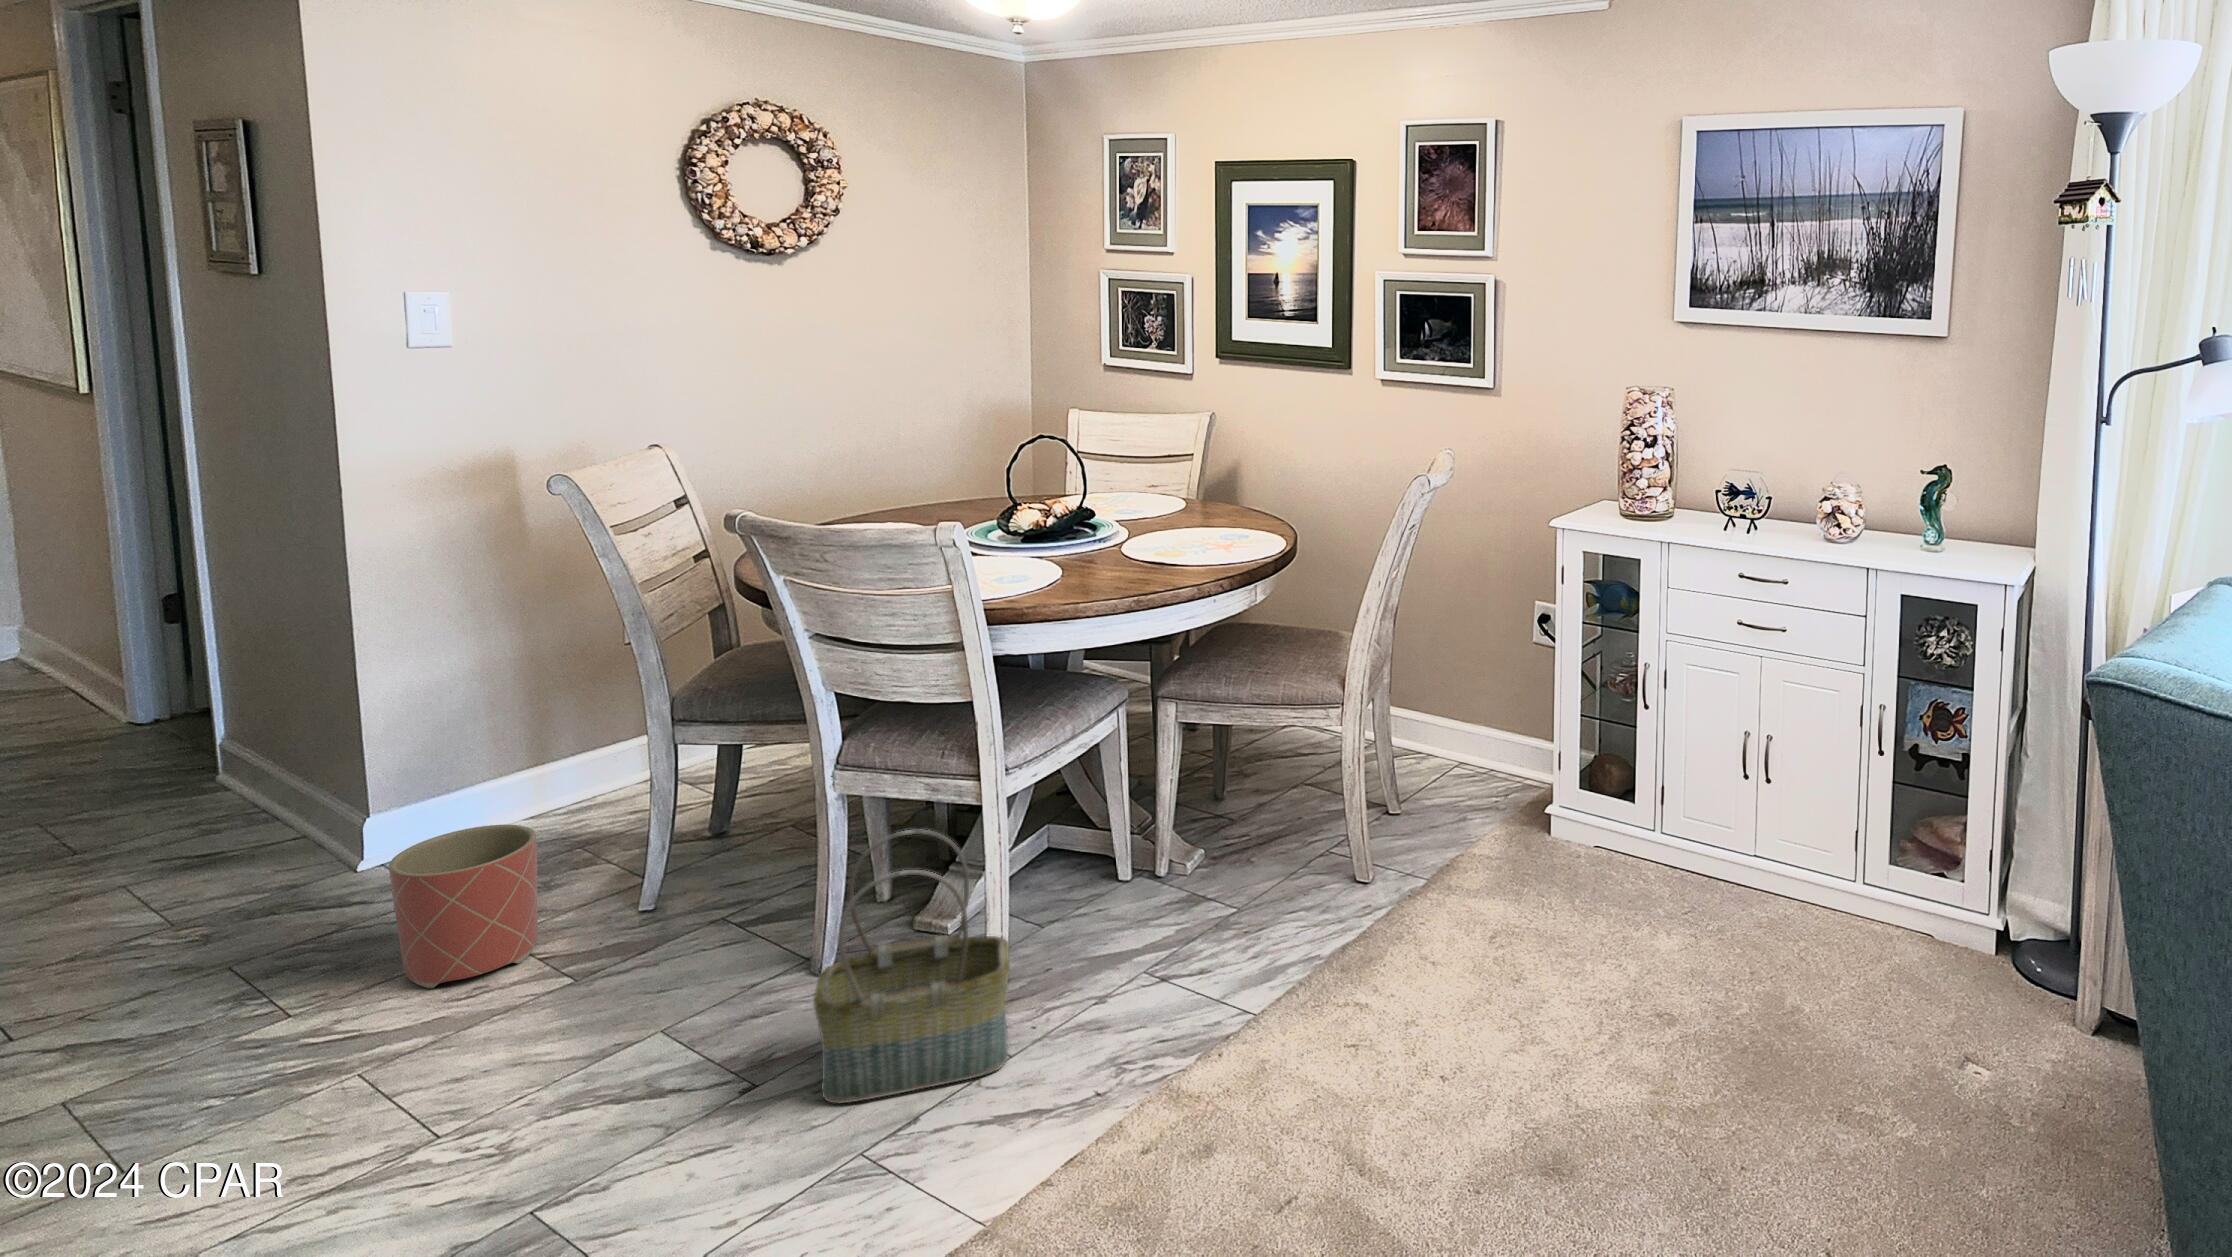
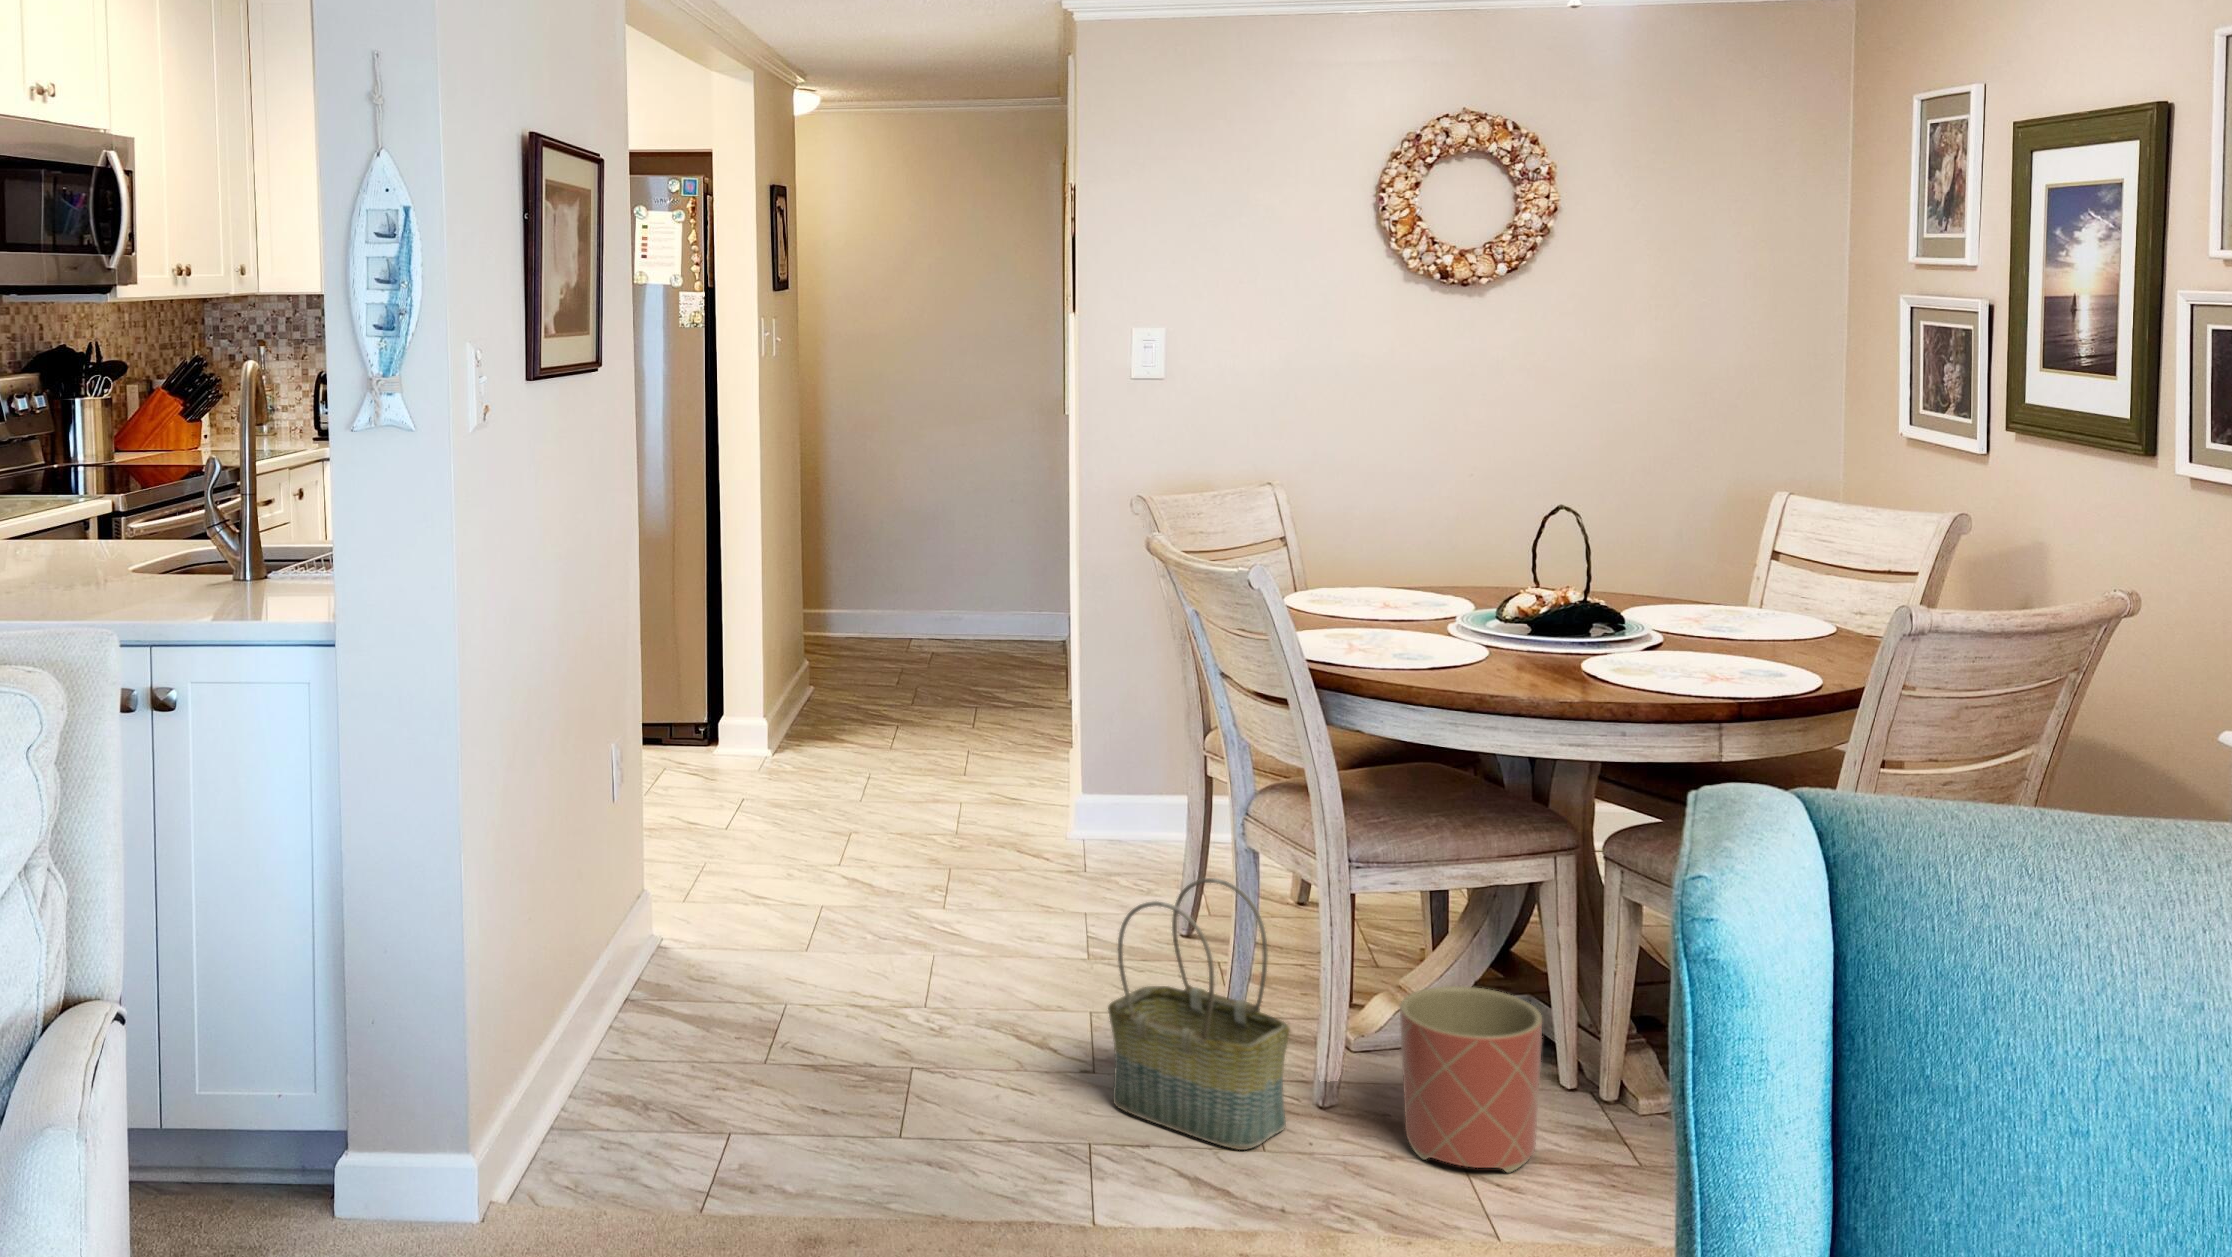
planter: present [389,825,538,988] -> present [1400,986,1542,1173]

